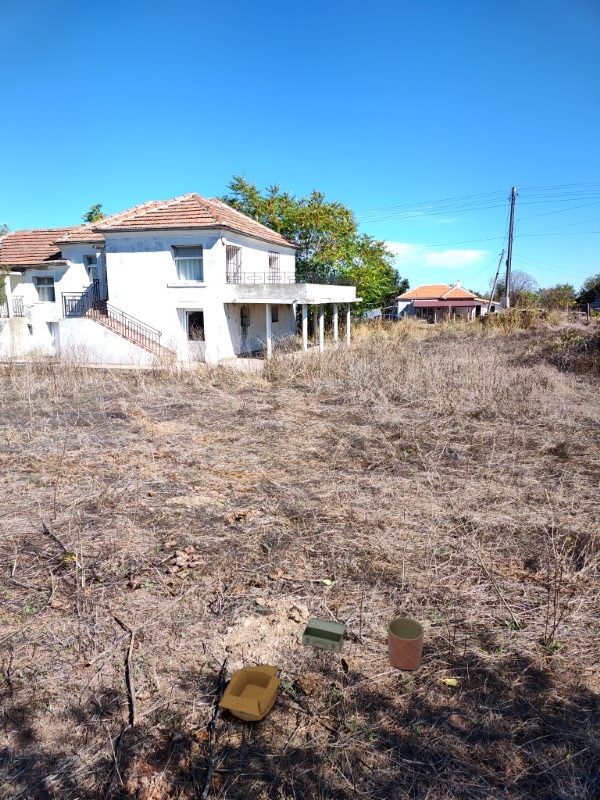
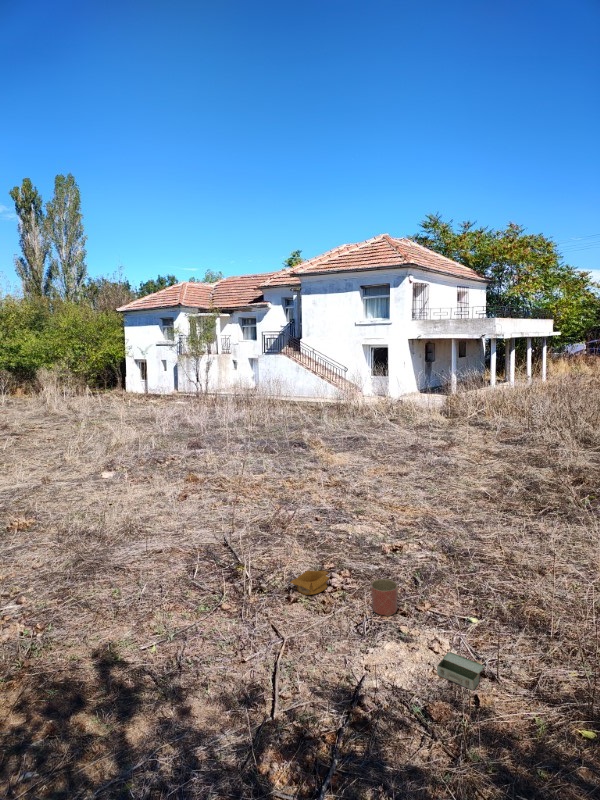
planter: present [388,617,424,670] -> present [371,579,397,616]
cardboard box: present [218,665,280,721] -> present [290,570,329,595]

